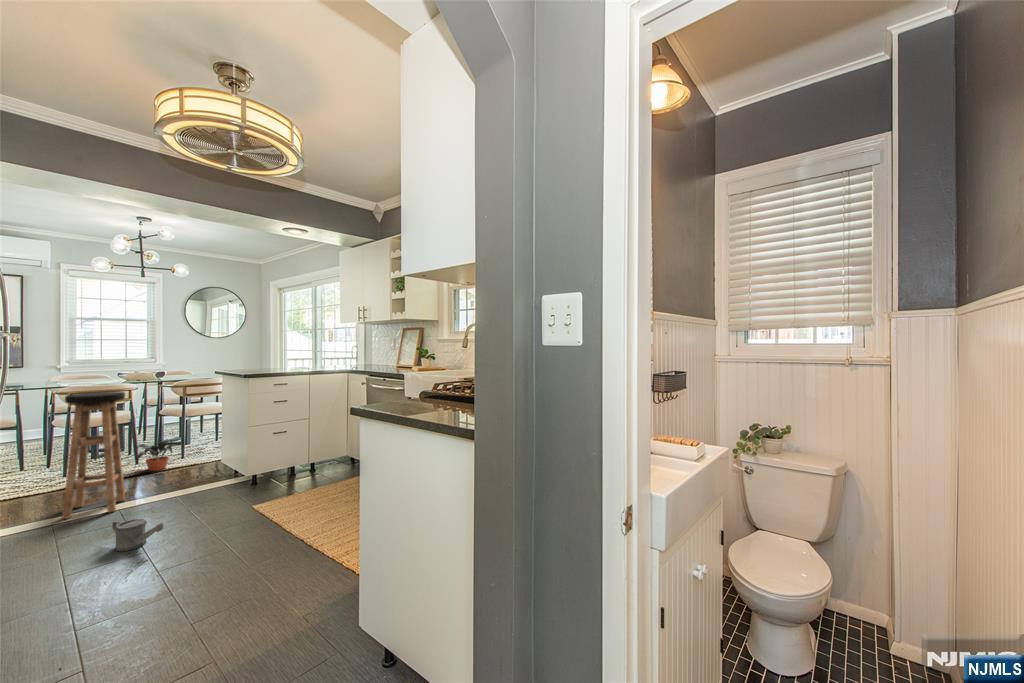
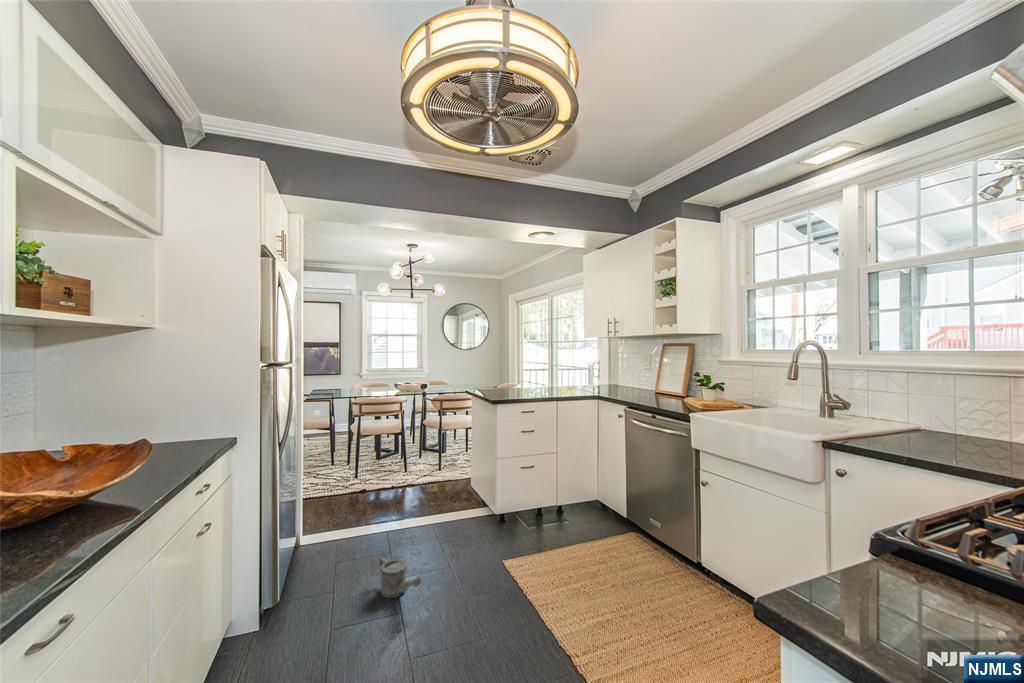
bar stool: present [62,392,125,519] -> none [348,410,395,533]
potted plant: present [136,440,176,471] -> none [403,453,437,483]

